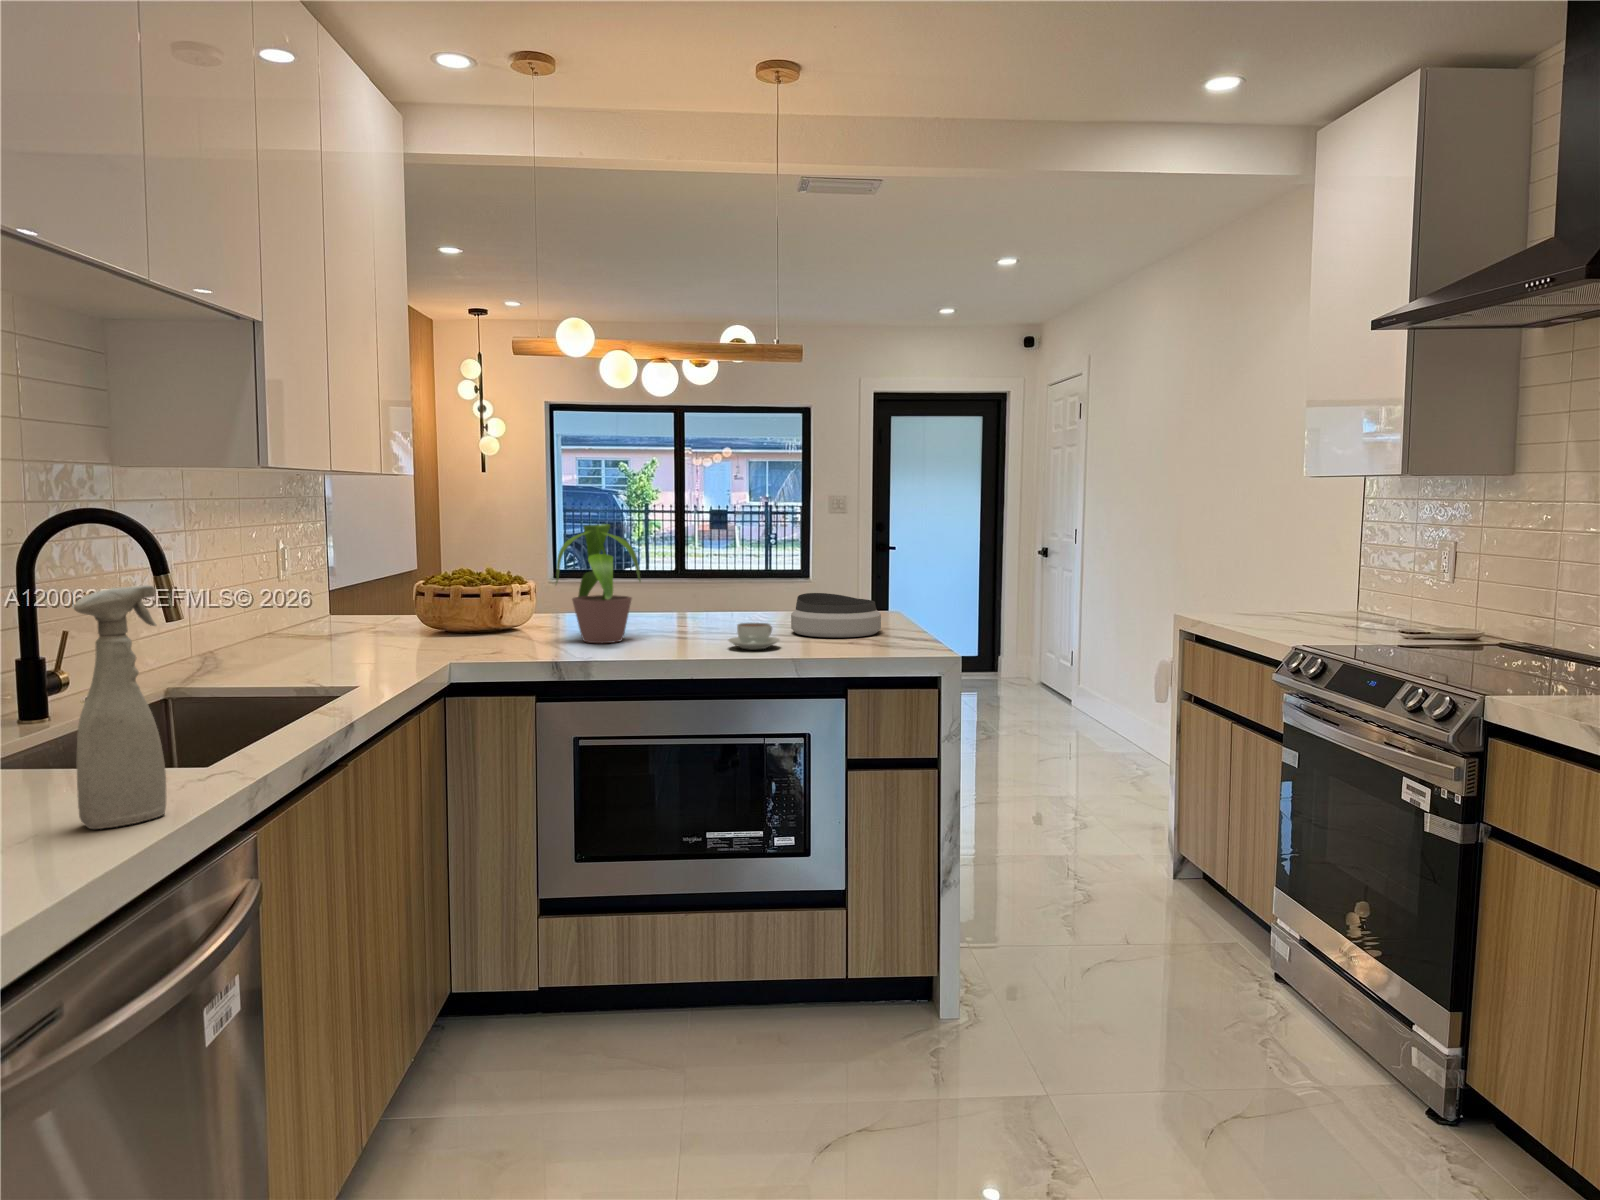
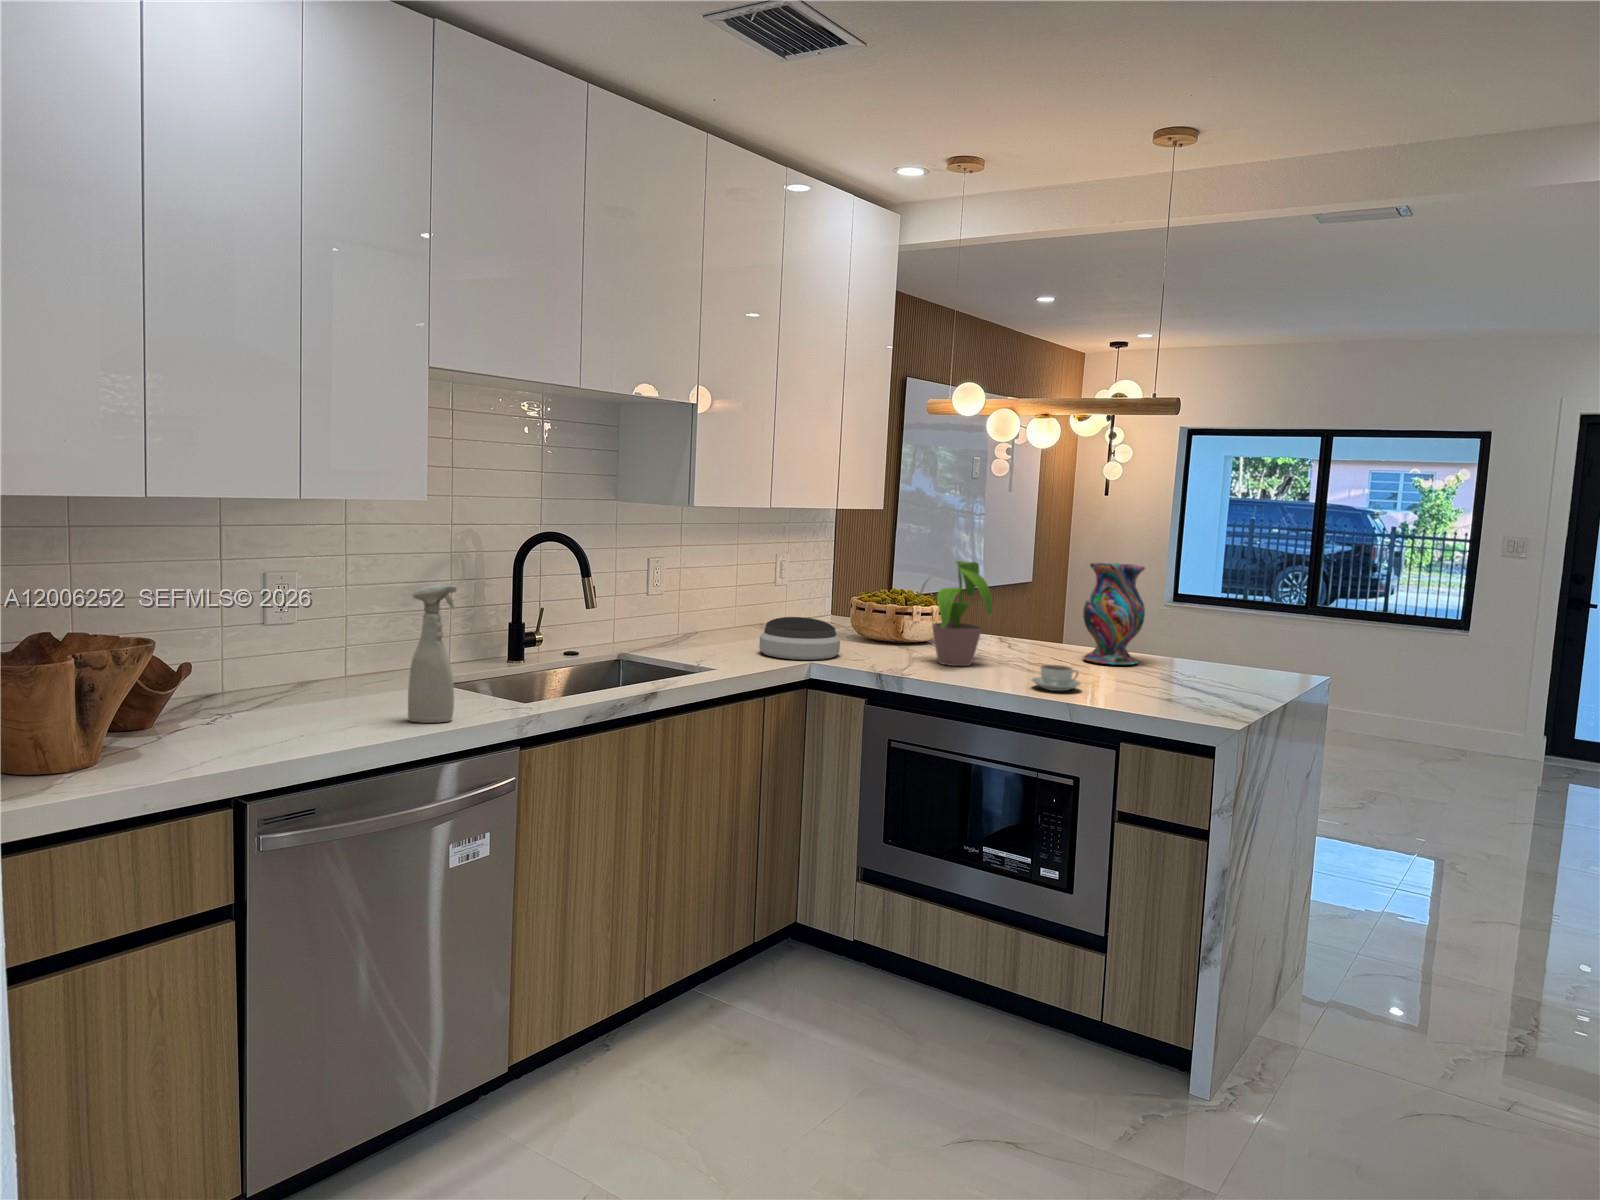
vase: none [698,519,758,622] -> present [1083,563,1145,665]
bowl: present [791,593,881,637] -> present [759,617,840,660]

